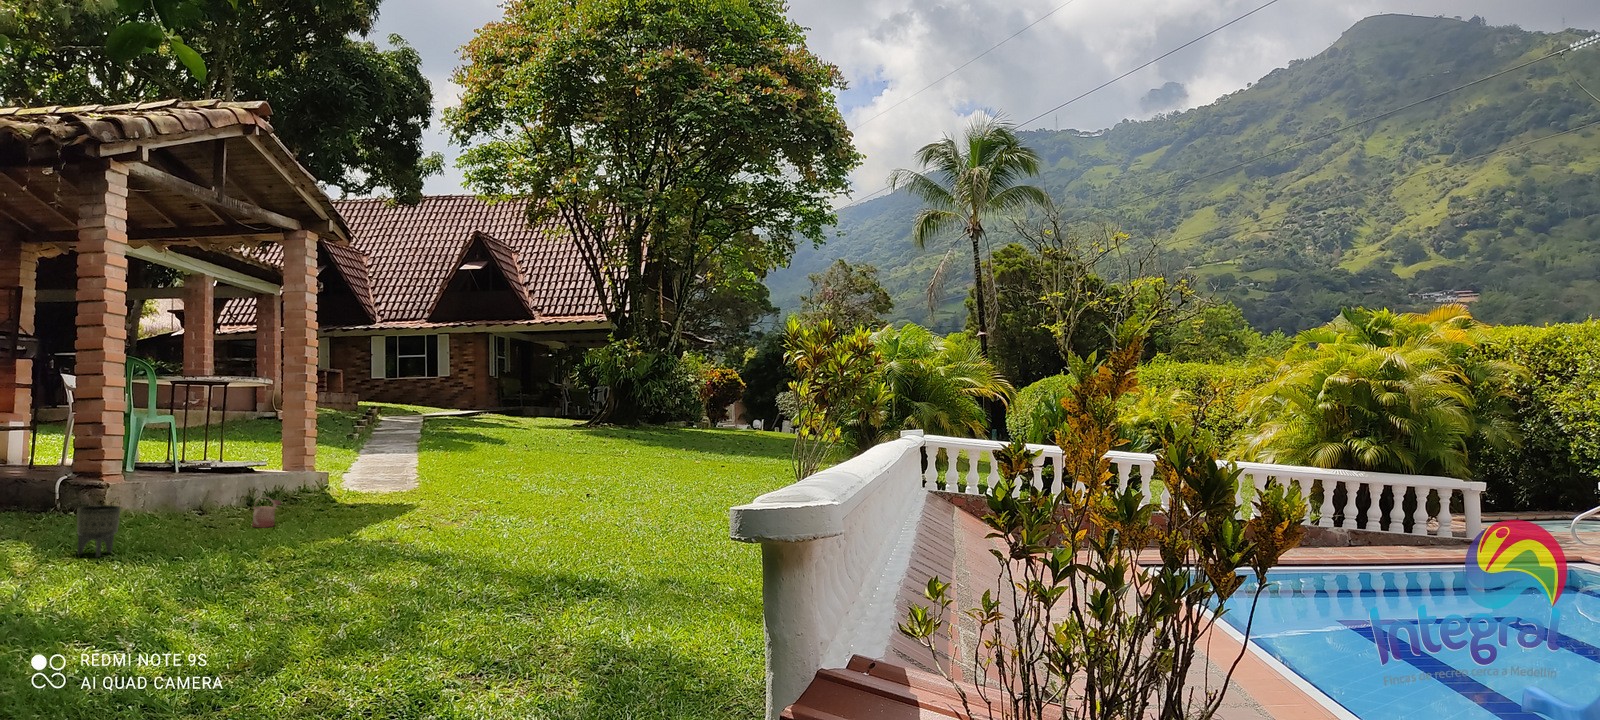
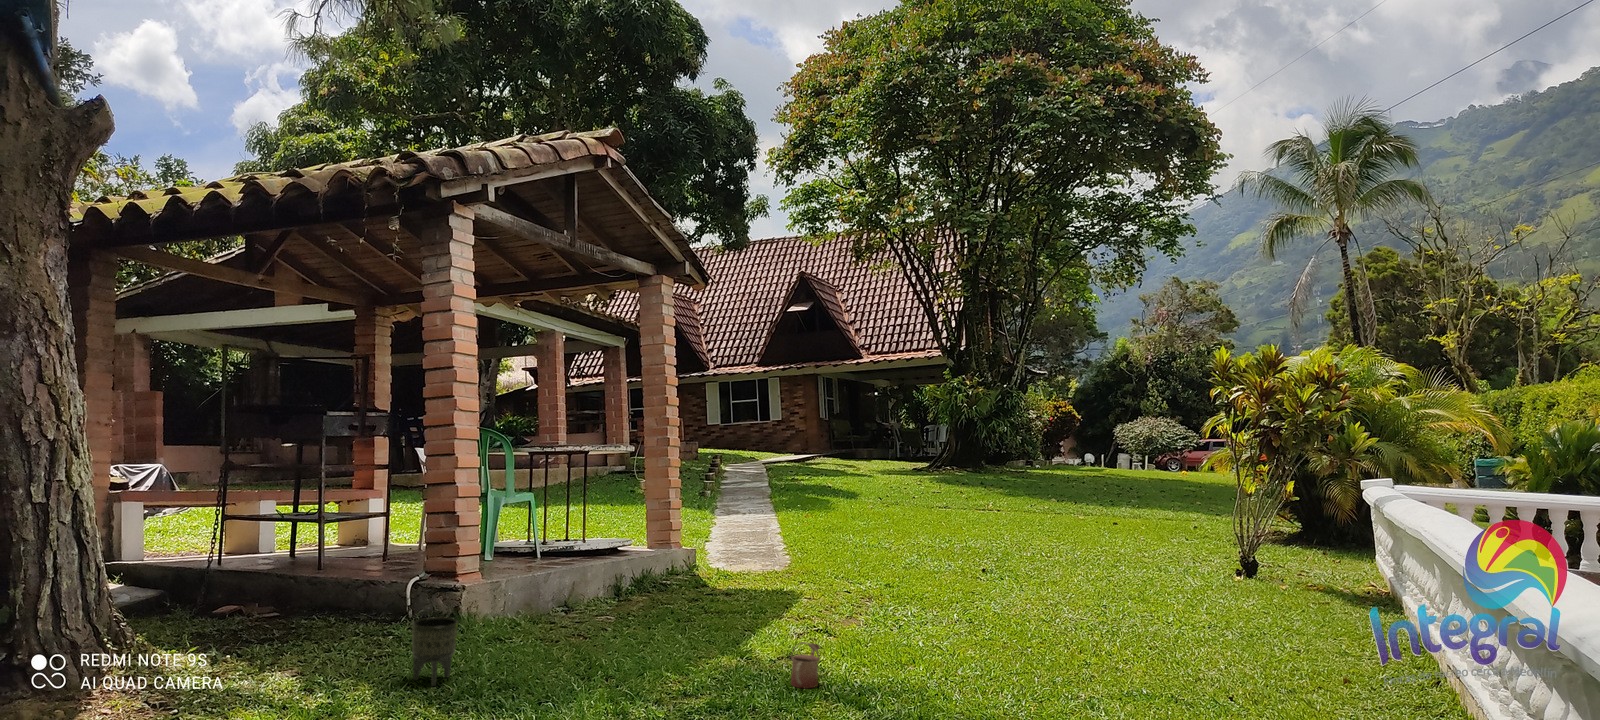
watering can: present [252,499,281,528] -> present [791,642,820,688]

